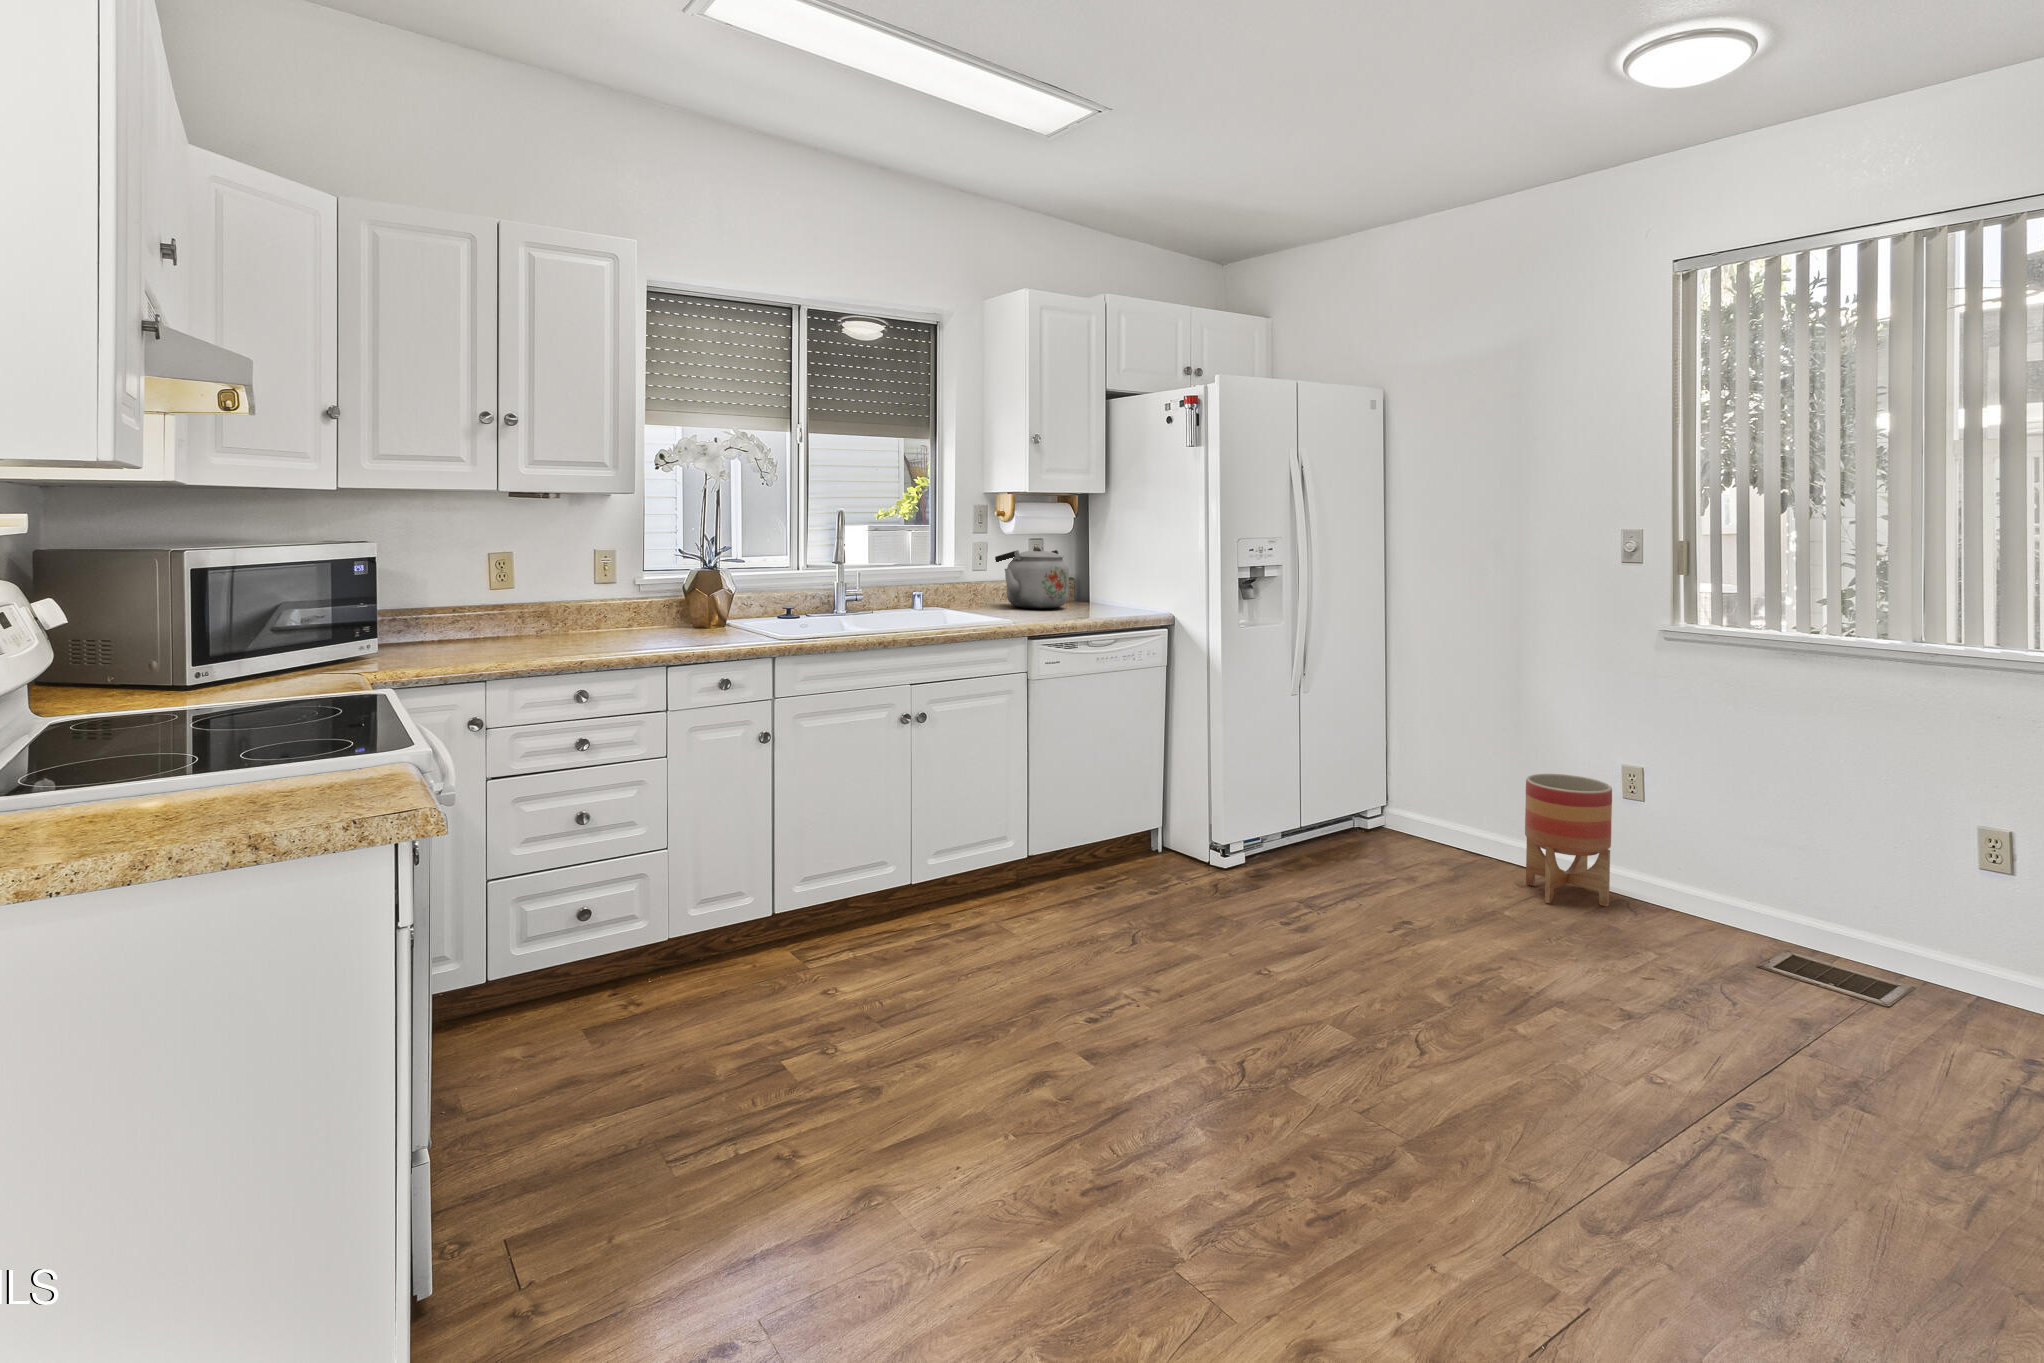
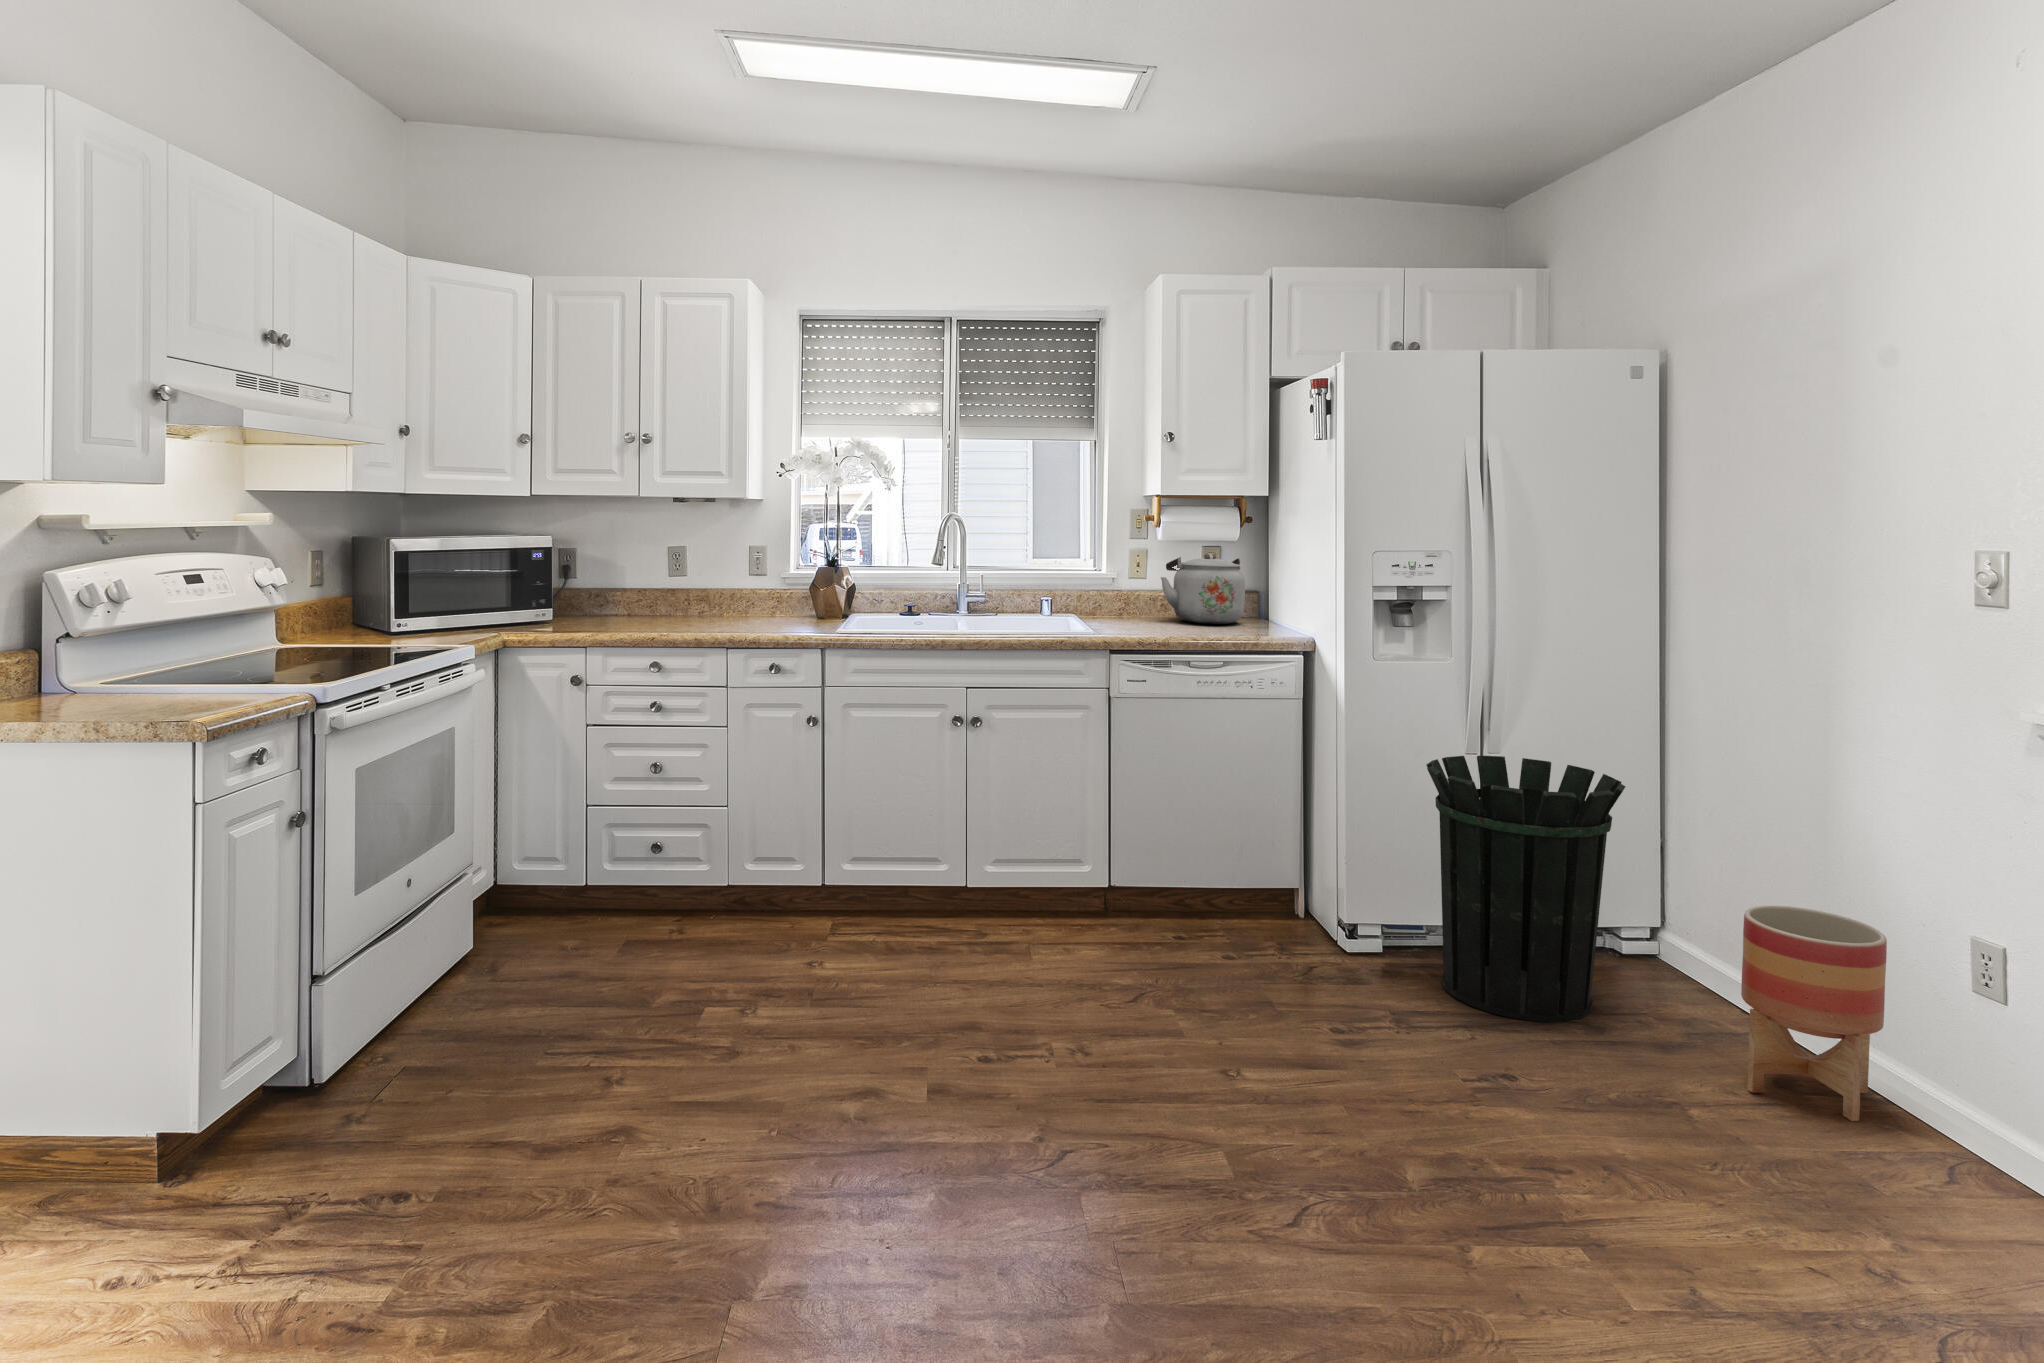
waste bin: none [1289,696,1431,891] -> present [1427,756,1626,1022]

